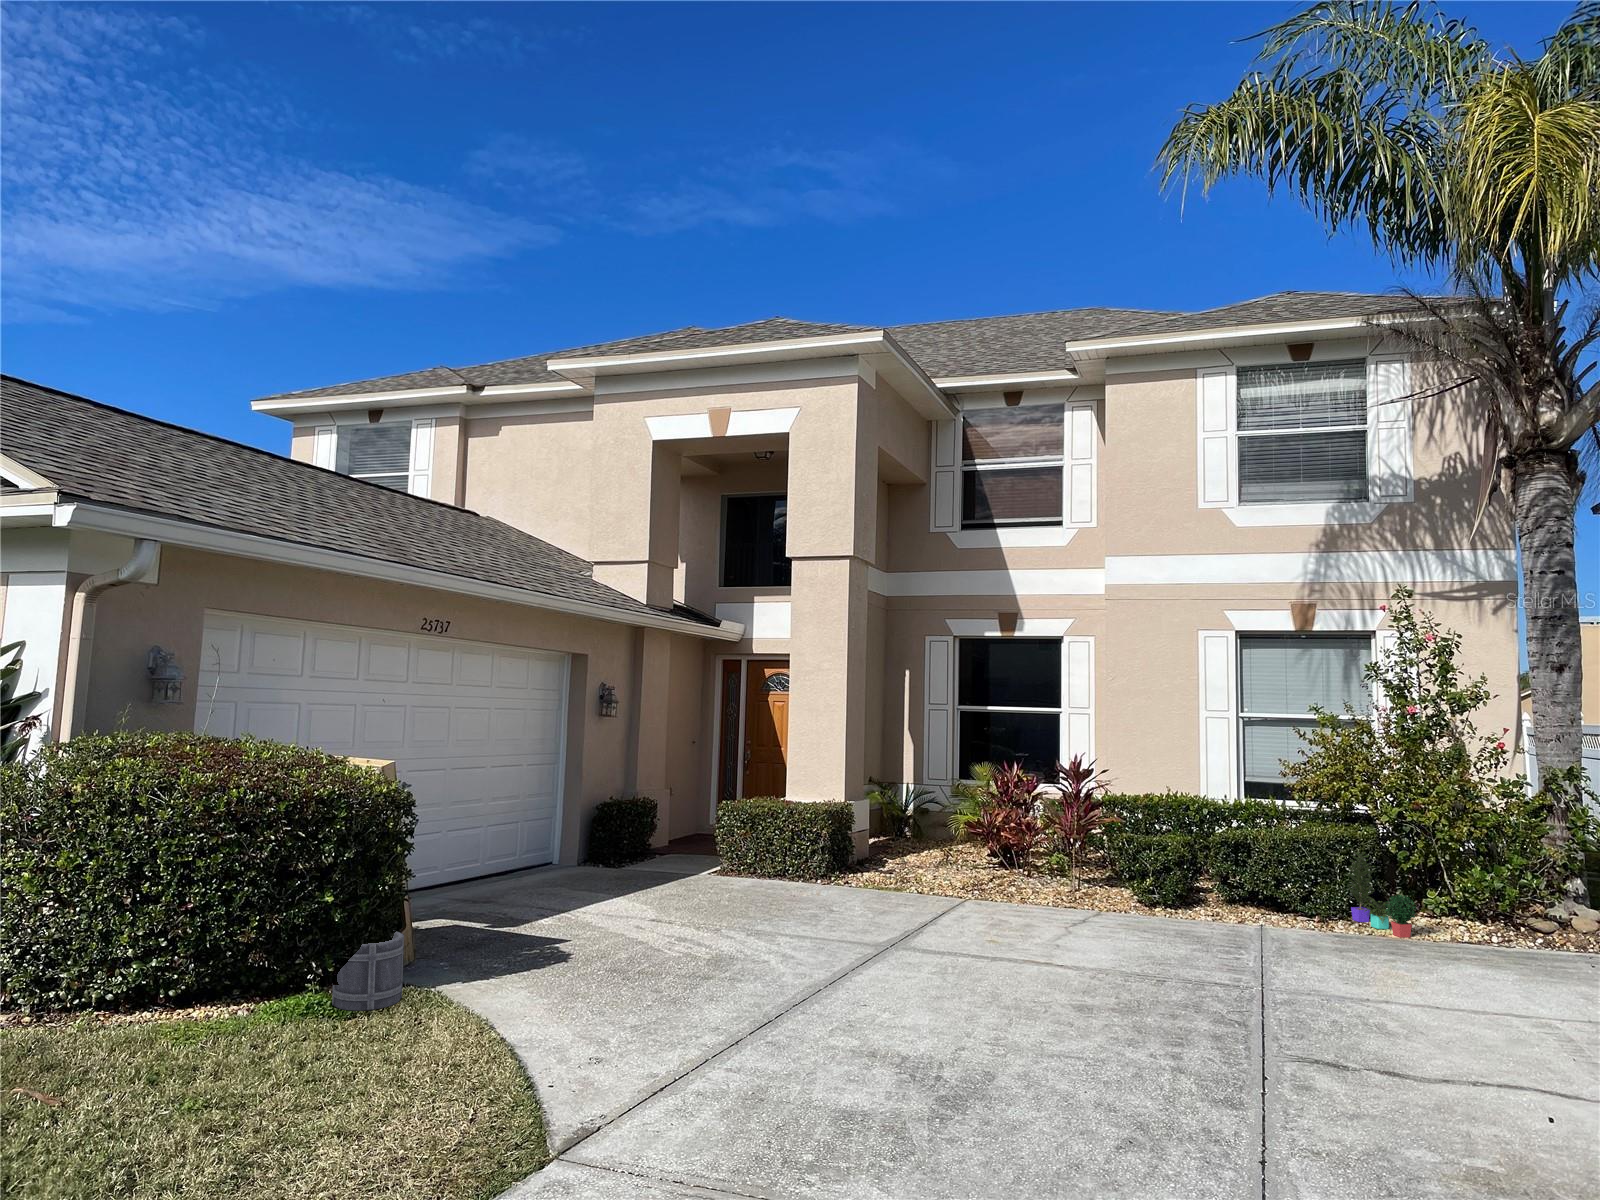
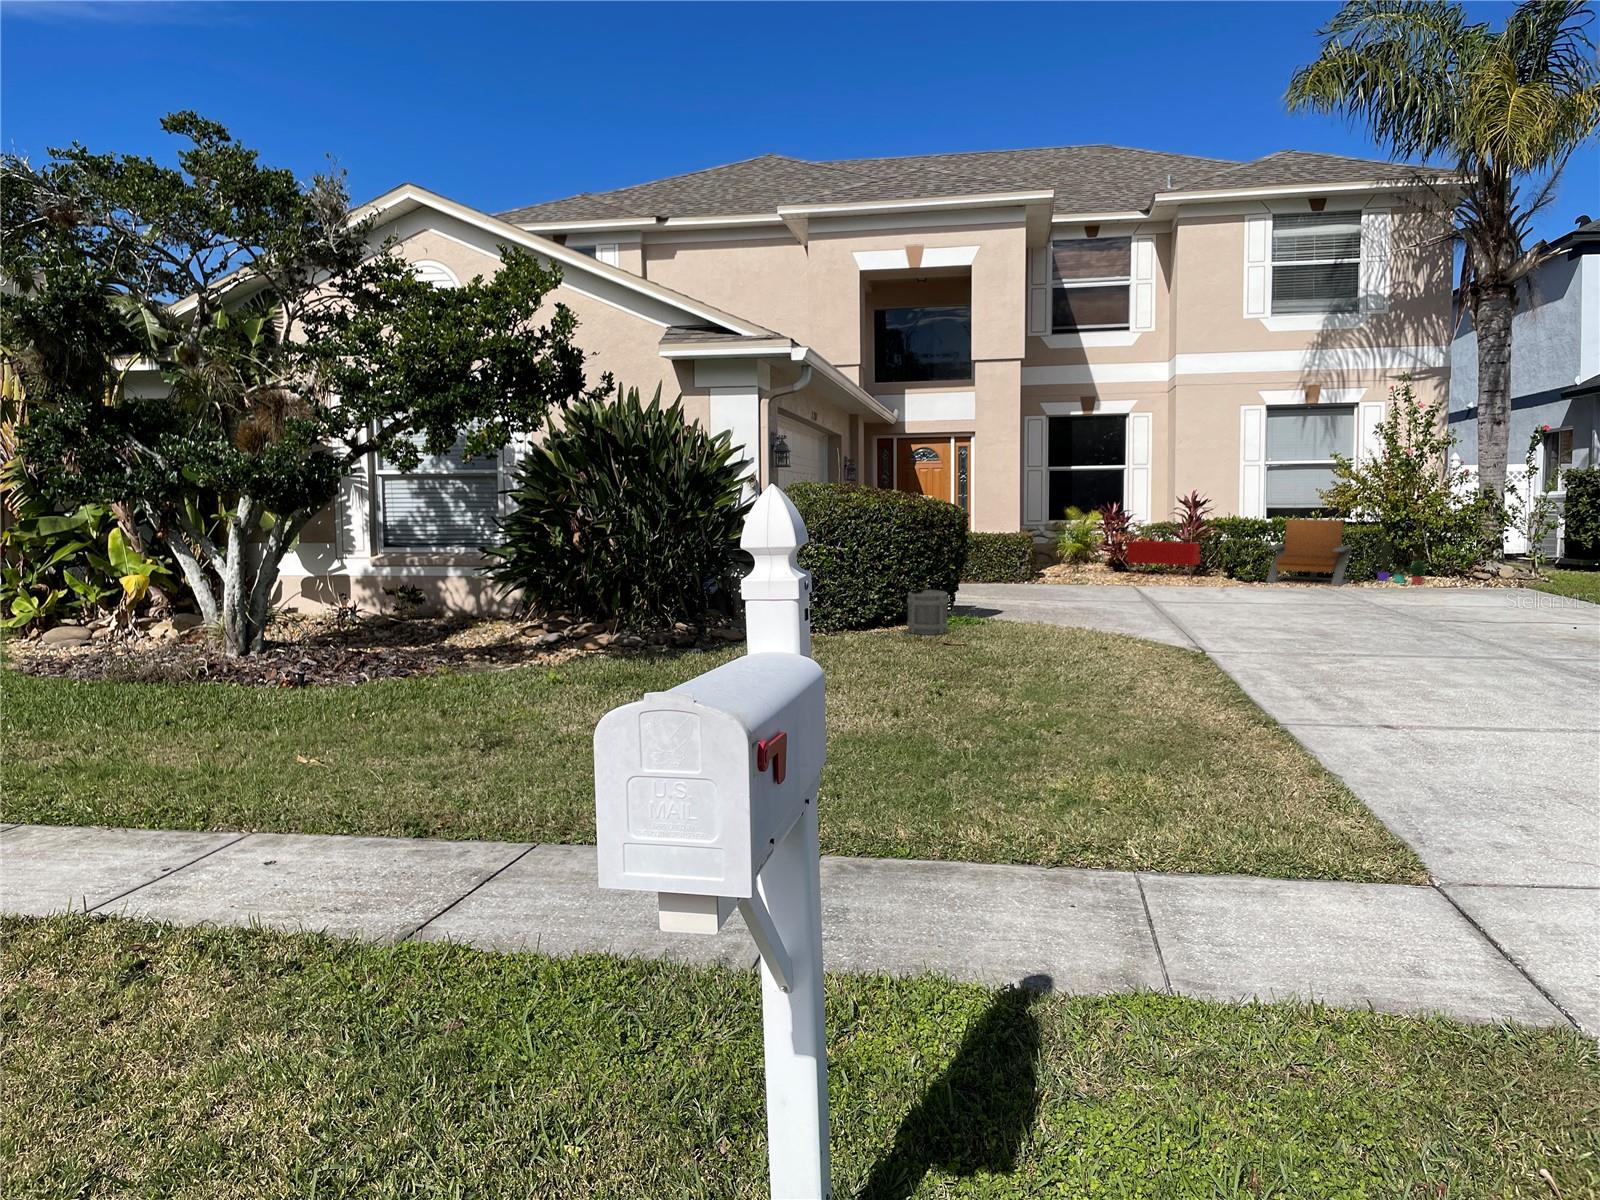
lounge chair: none [1160,811,1304,931] -> present [1266,519,1352,586]
bench: none [997,823,1105,886] -> present [1127,540,1200,575]

